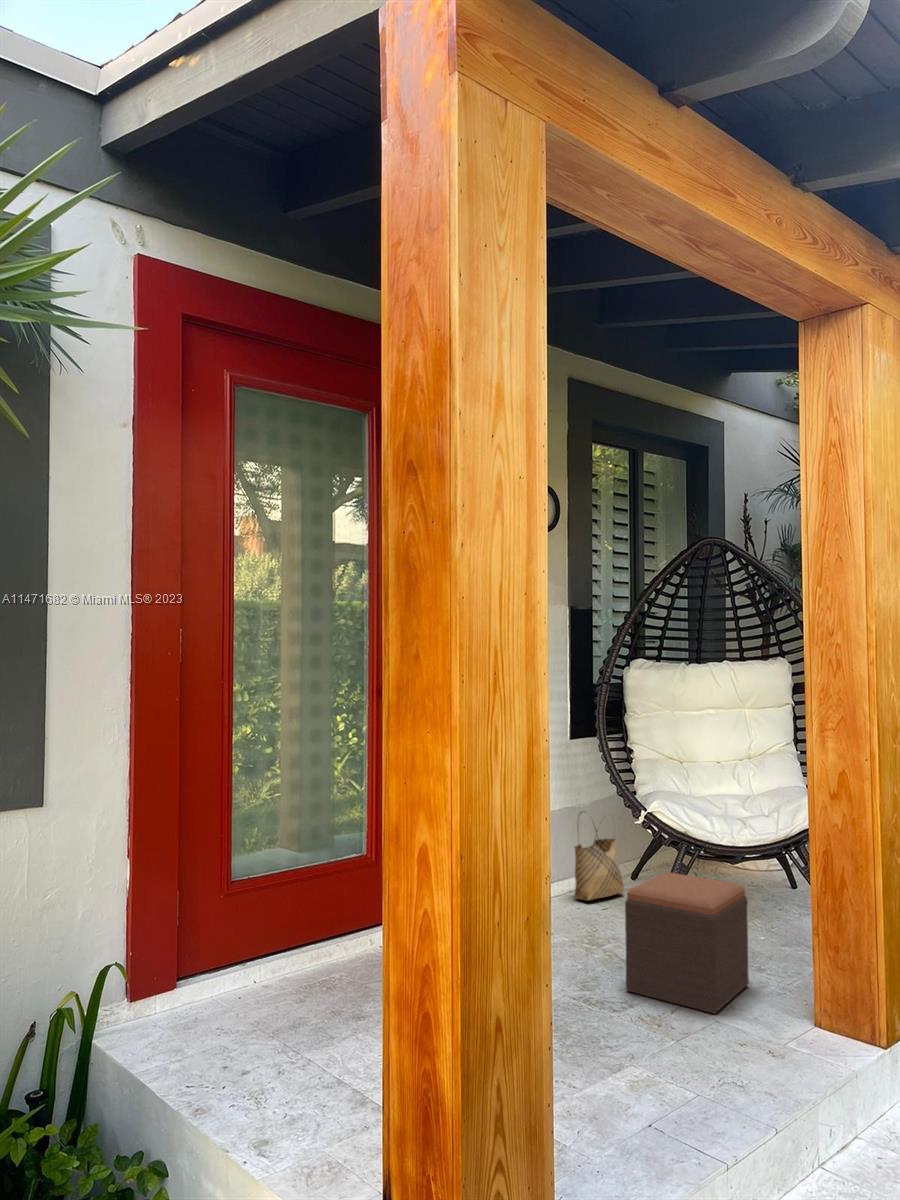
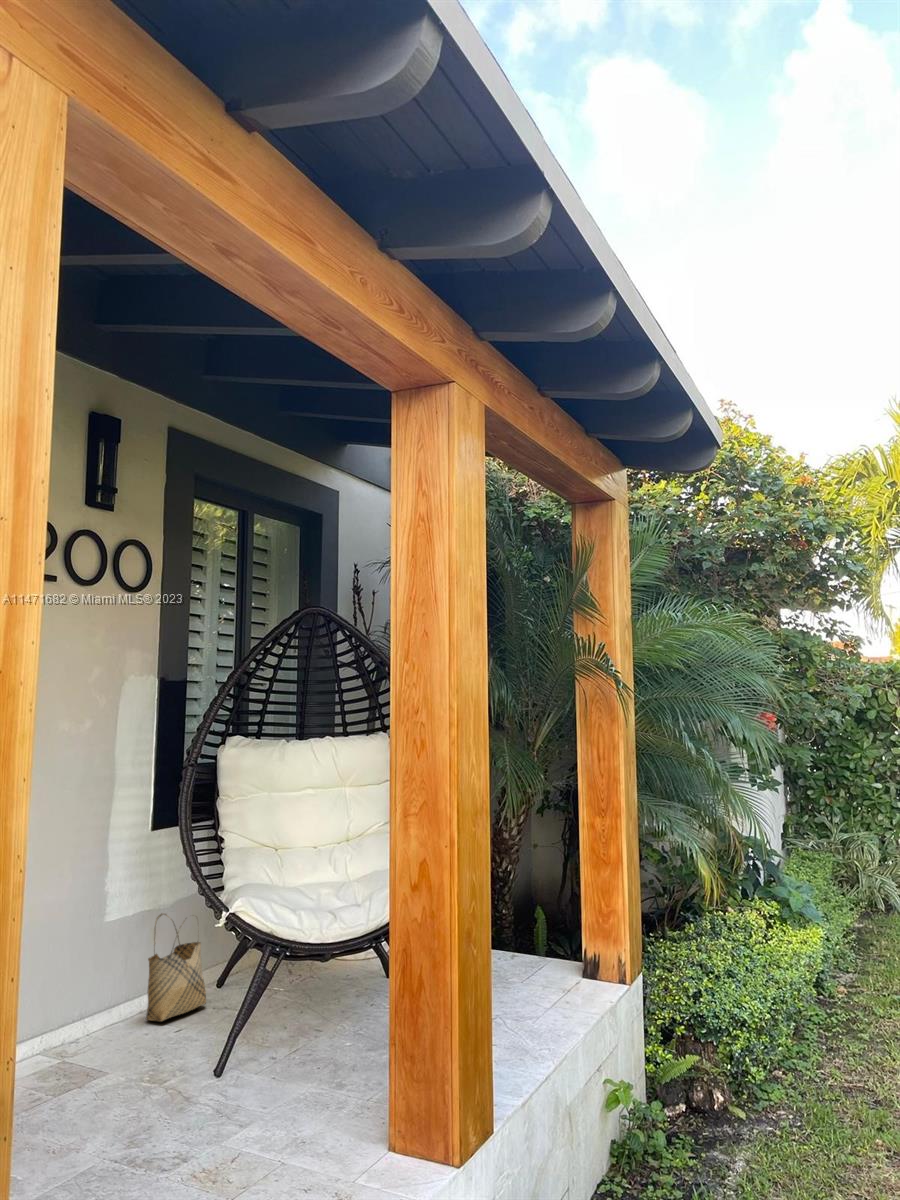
footstool: present [625,872,749,1014] -> none [183,986,327,1156]

